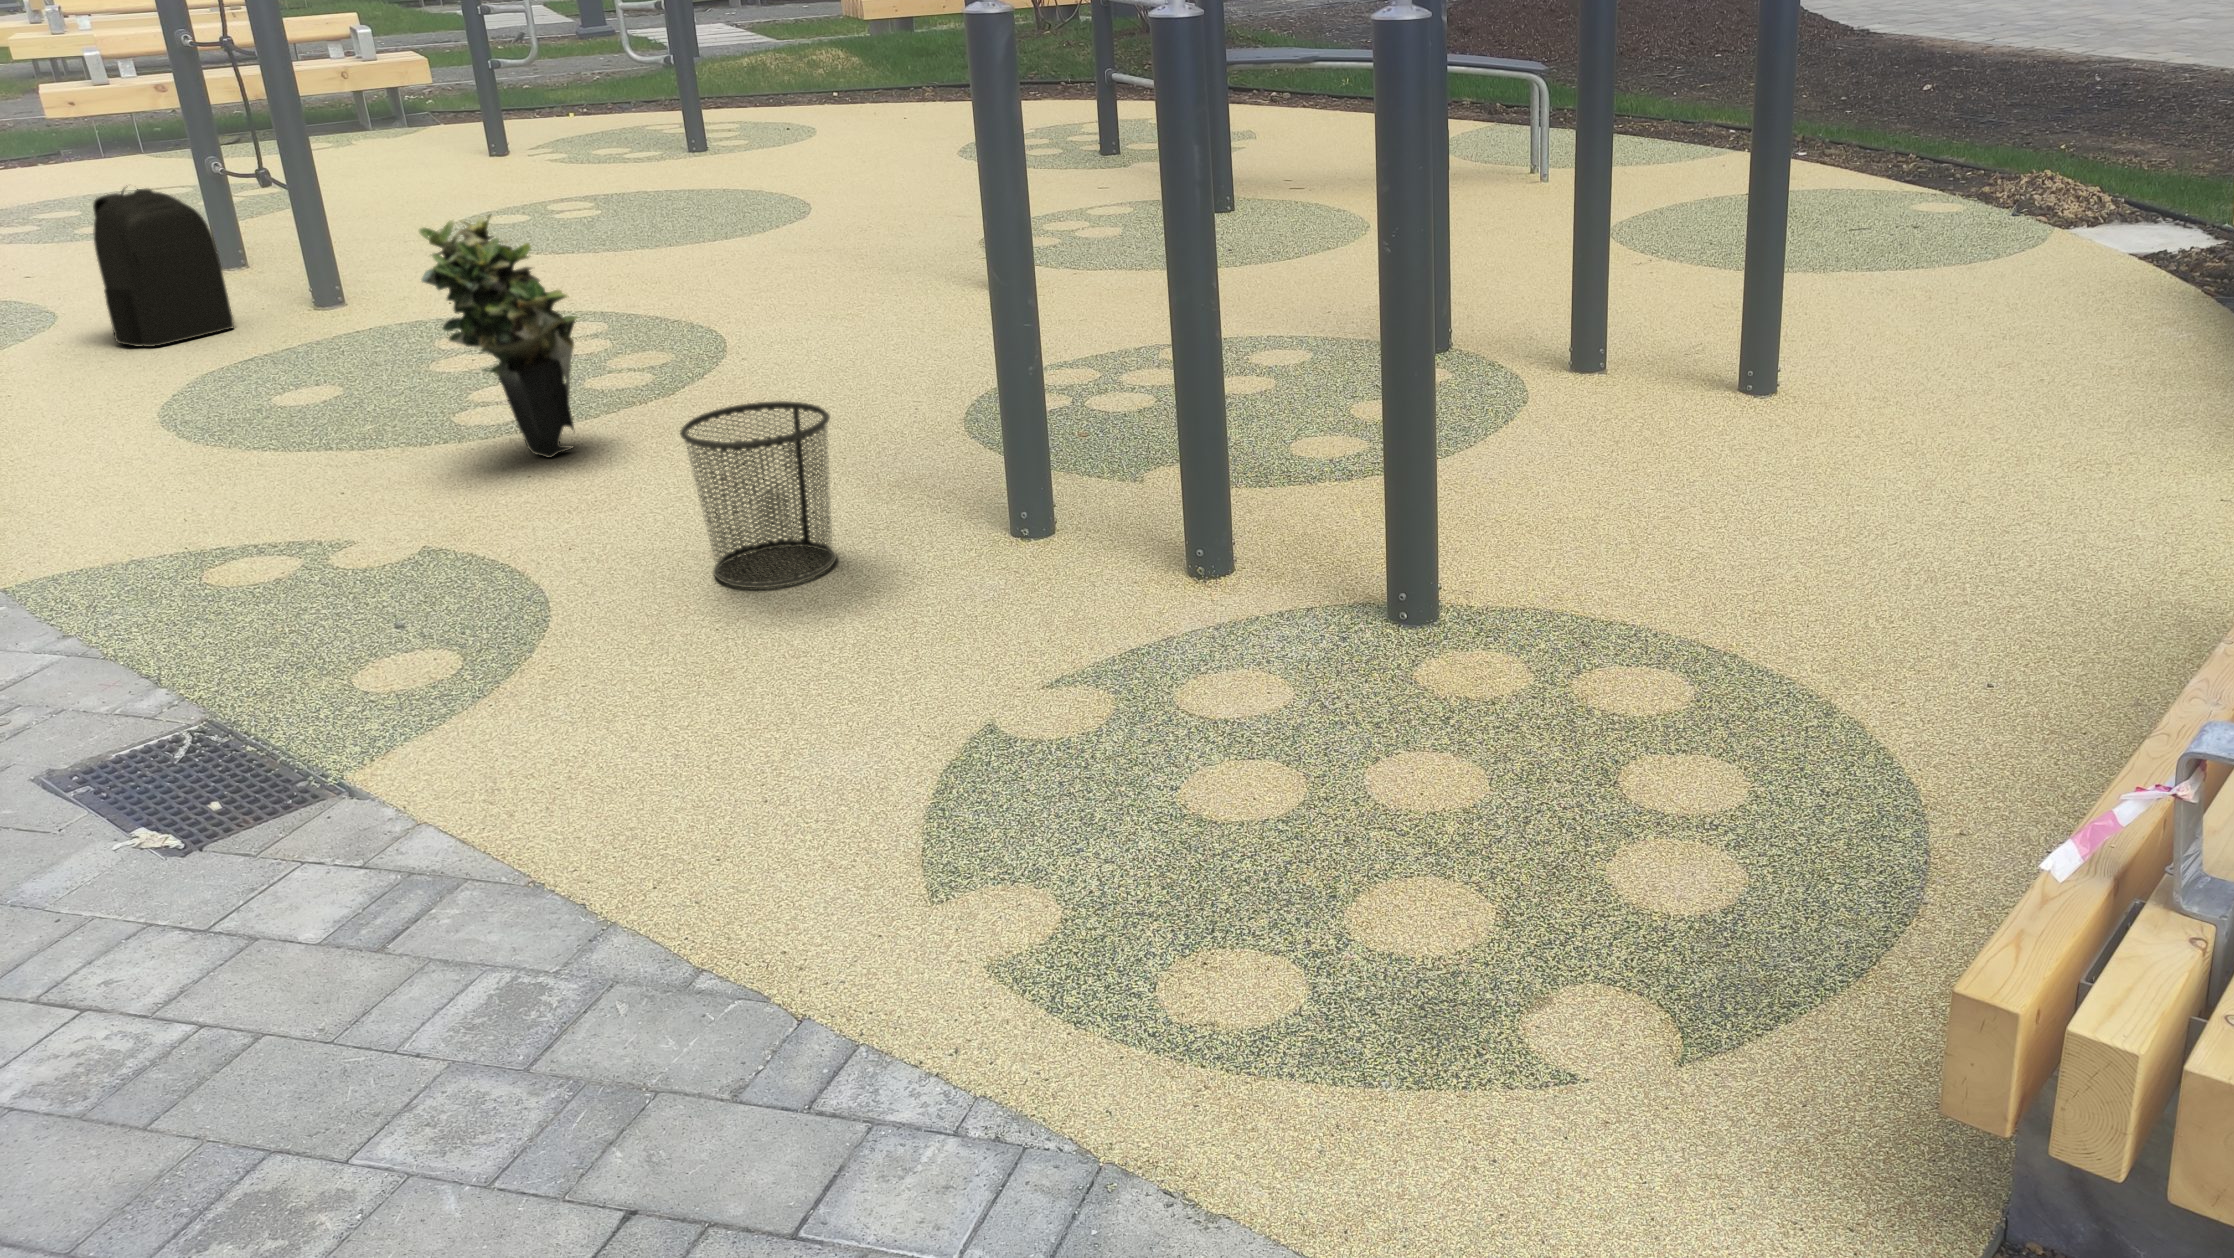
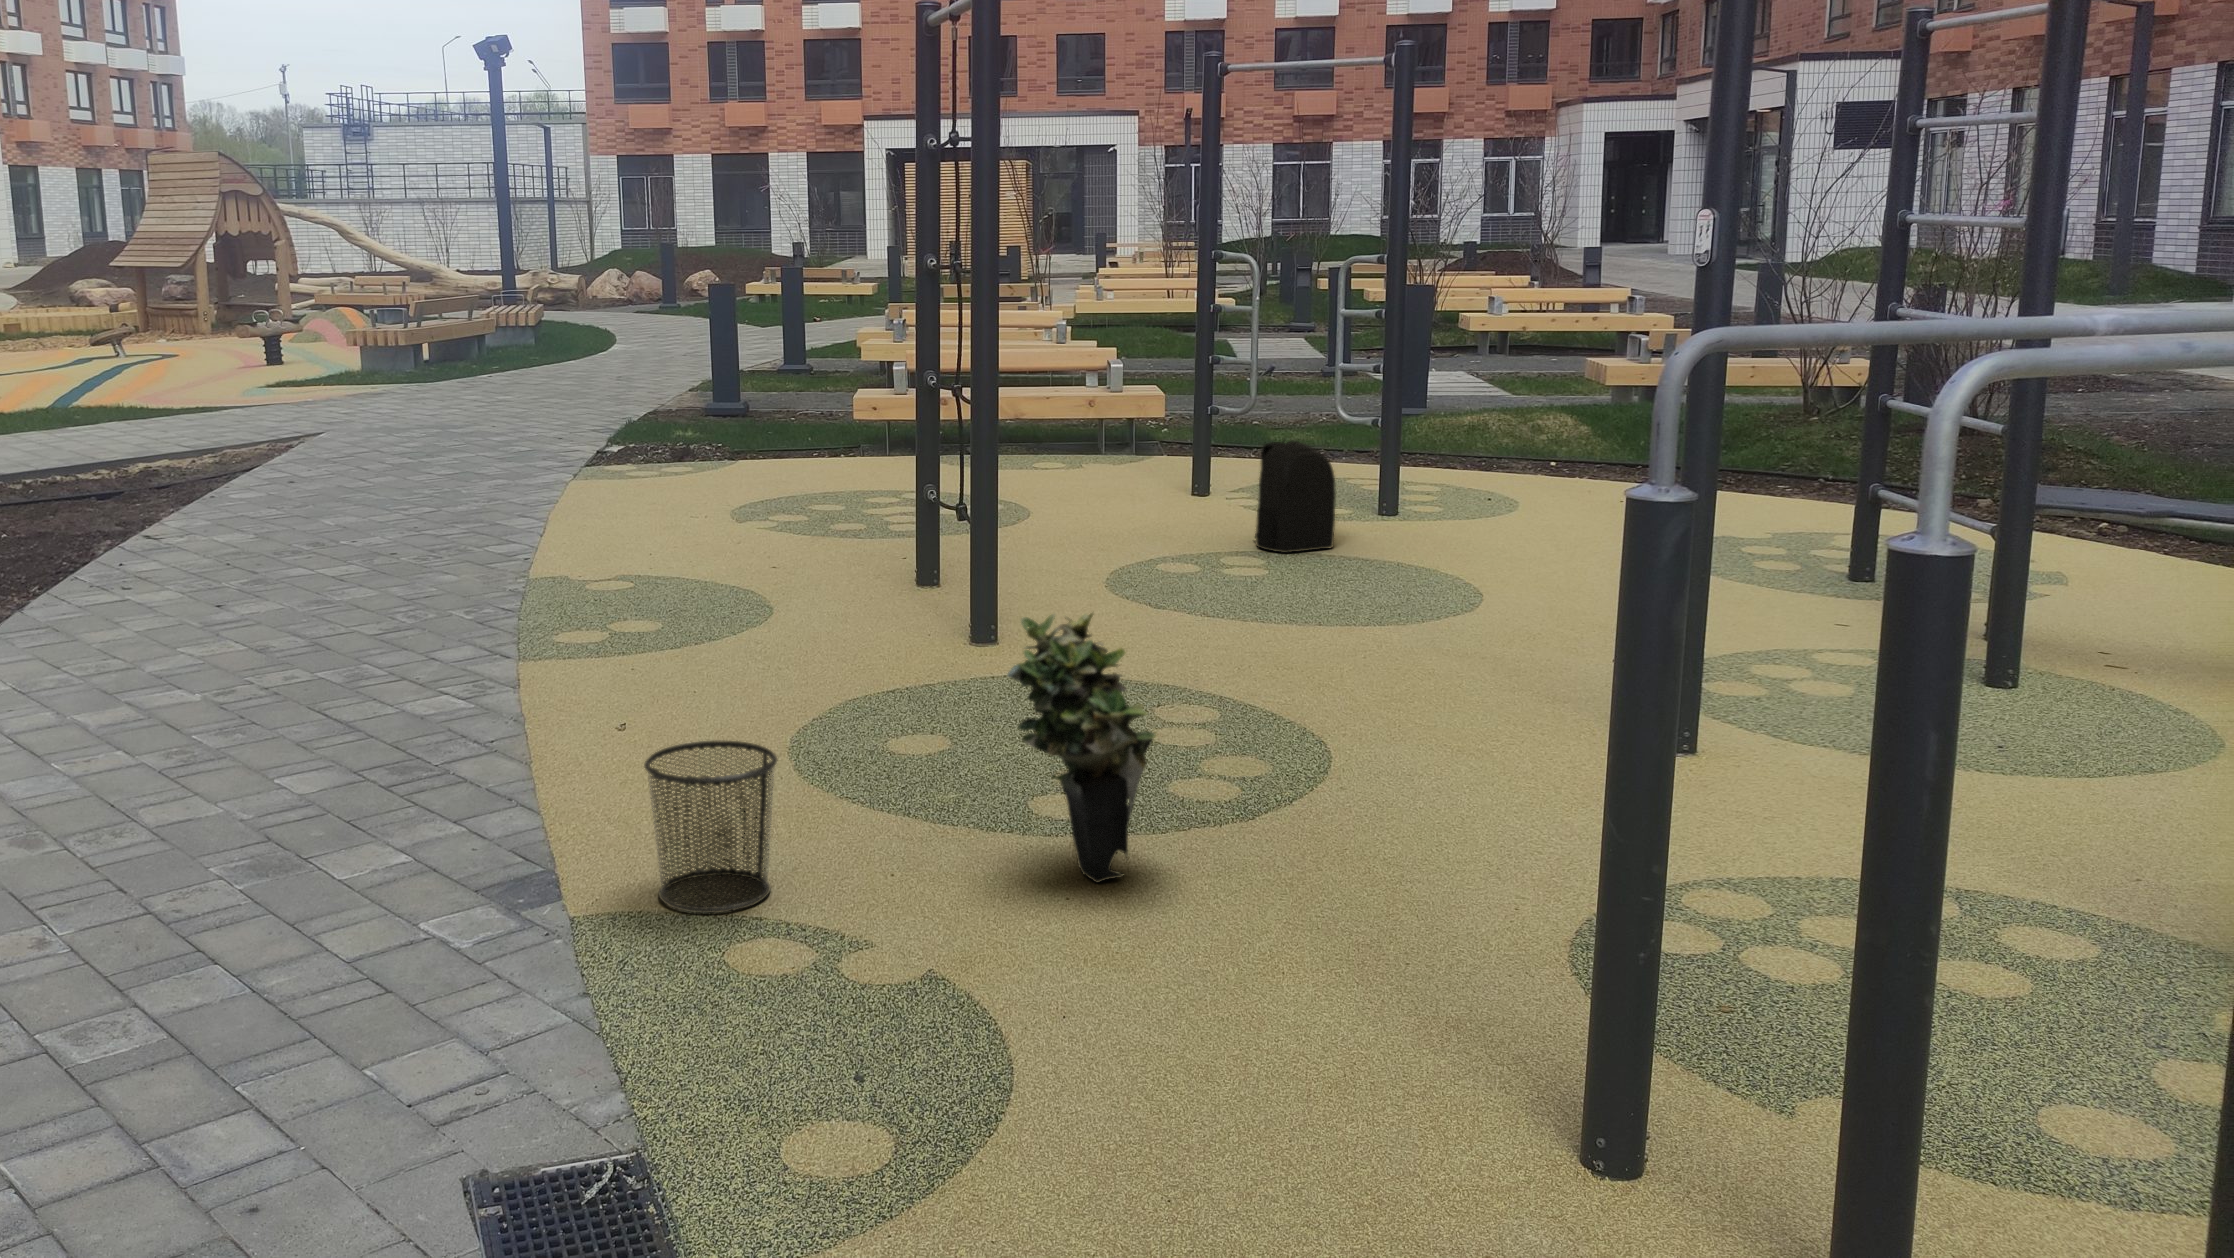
backpack: present [93,188,234,347] -> present [1255,440,1336,553]
waste bin: present [680,401,837,588] -> present [644,740,777,913]

